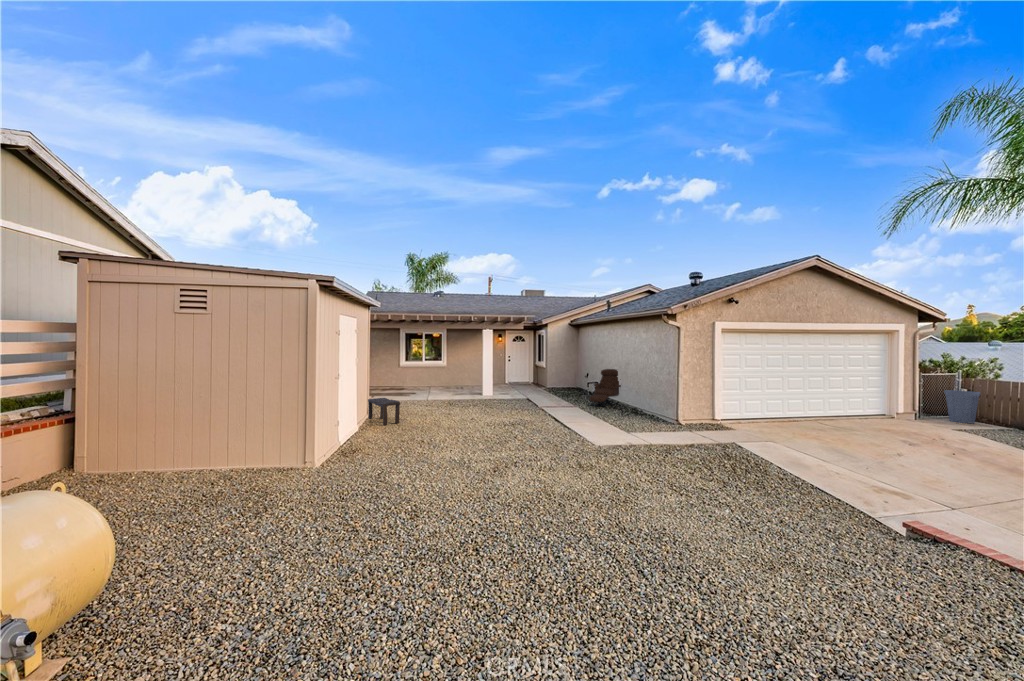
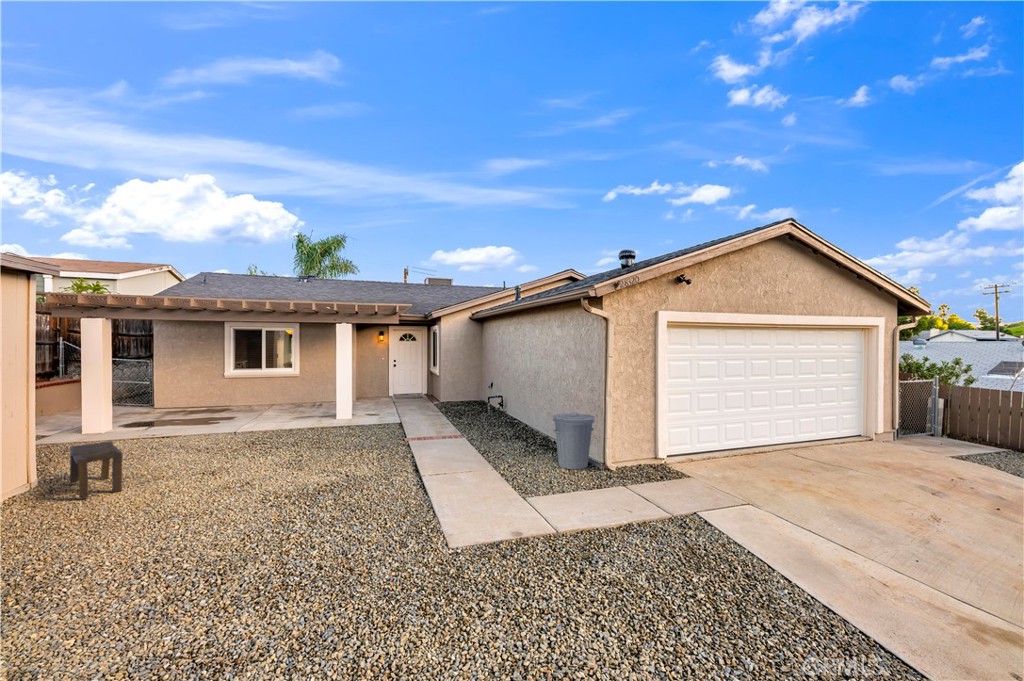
lounge chair: present [590,369,621,406] -> none [485,378,531,434]
trash can: present [944,389,980,423] -> present [553,412,595,469]

